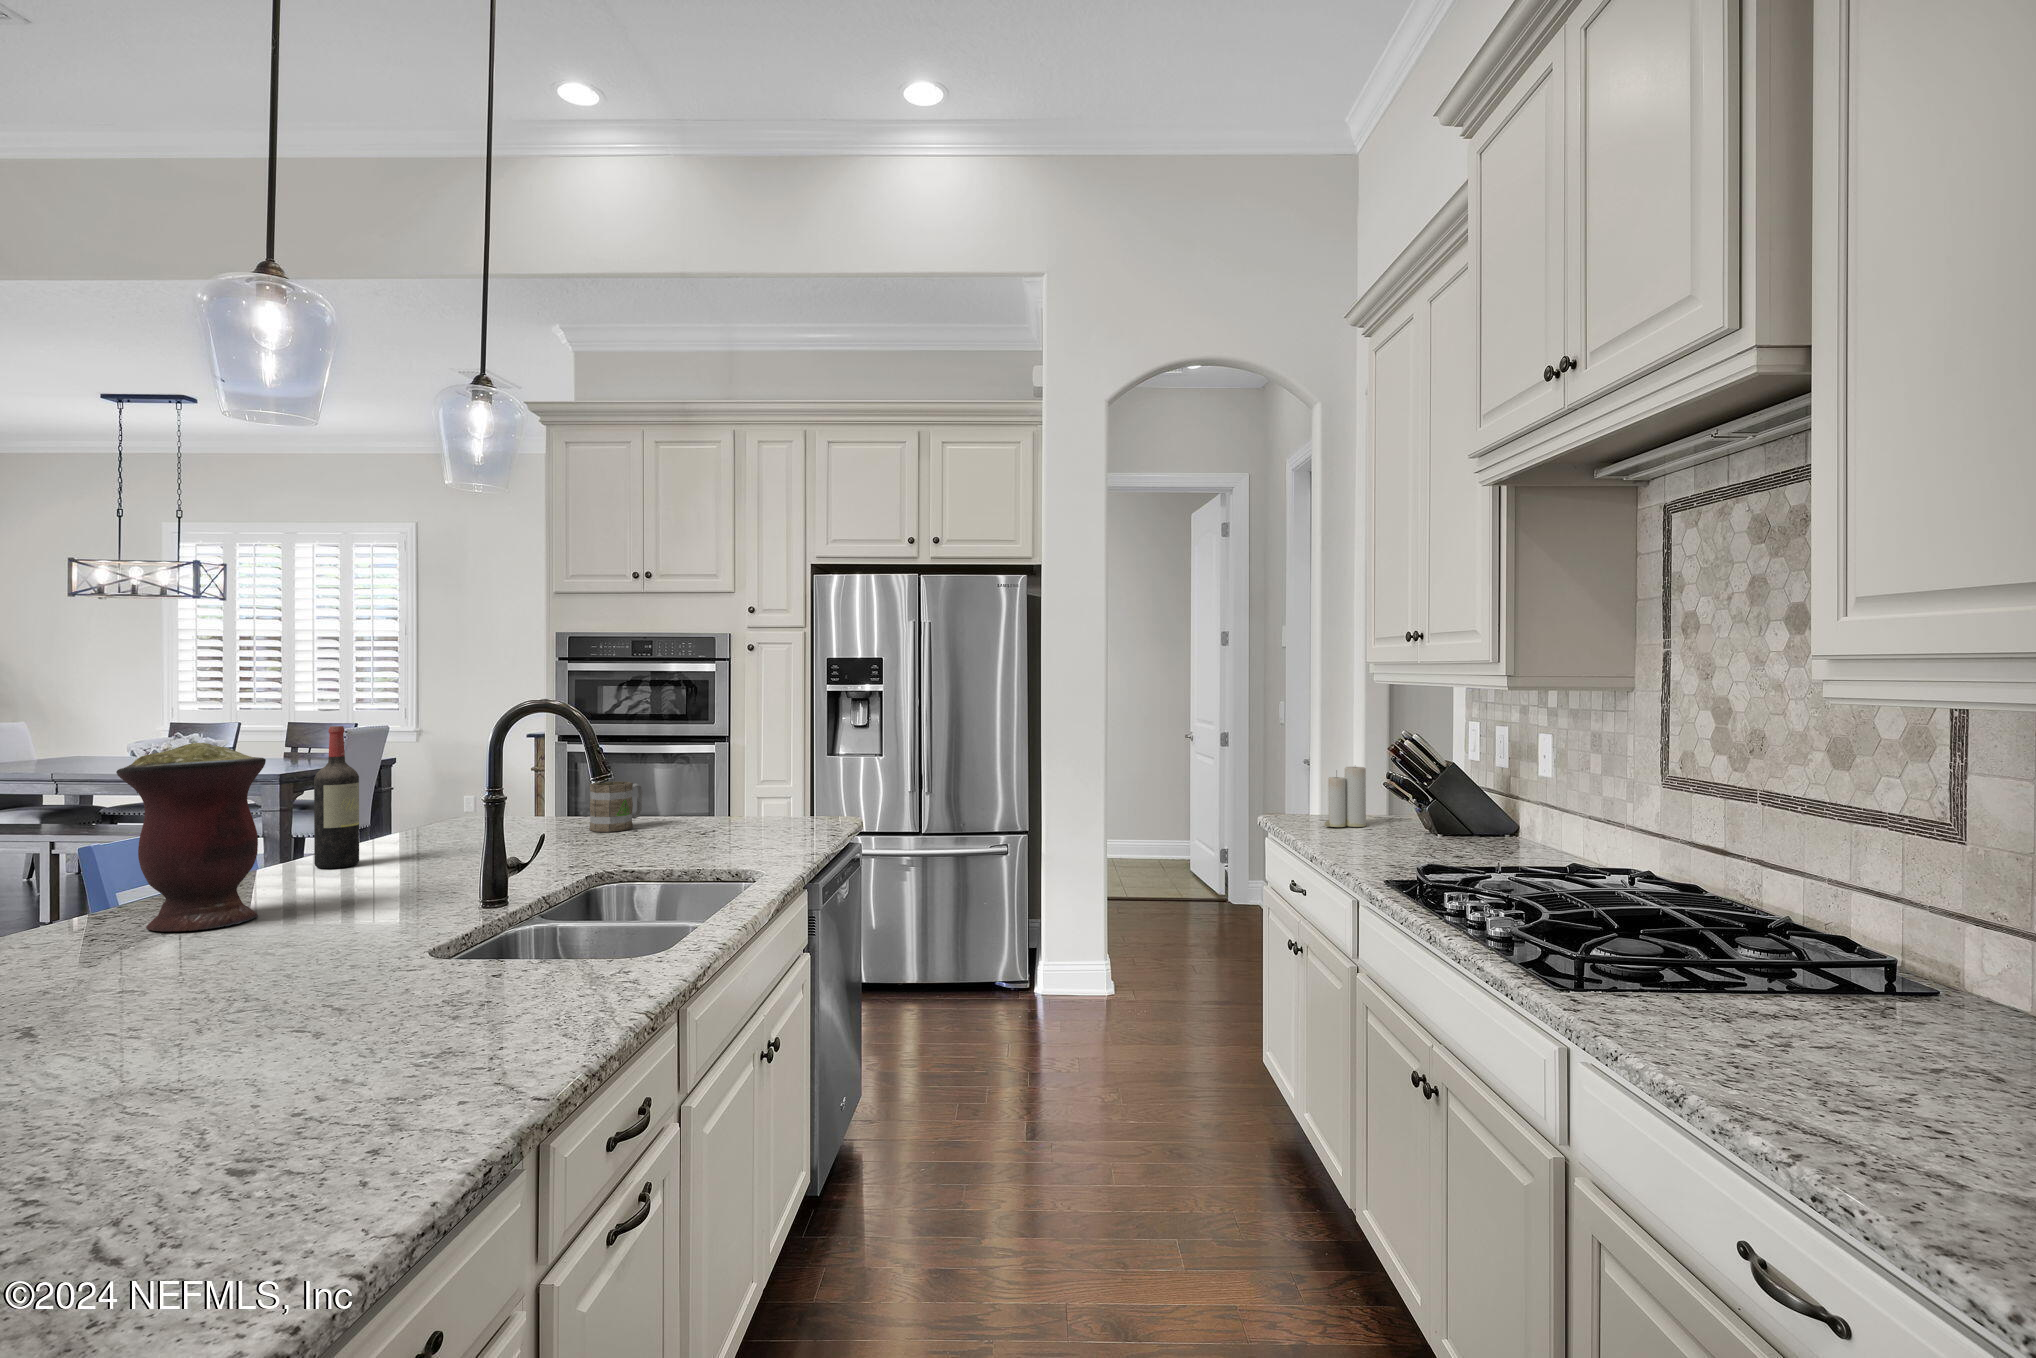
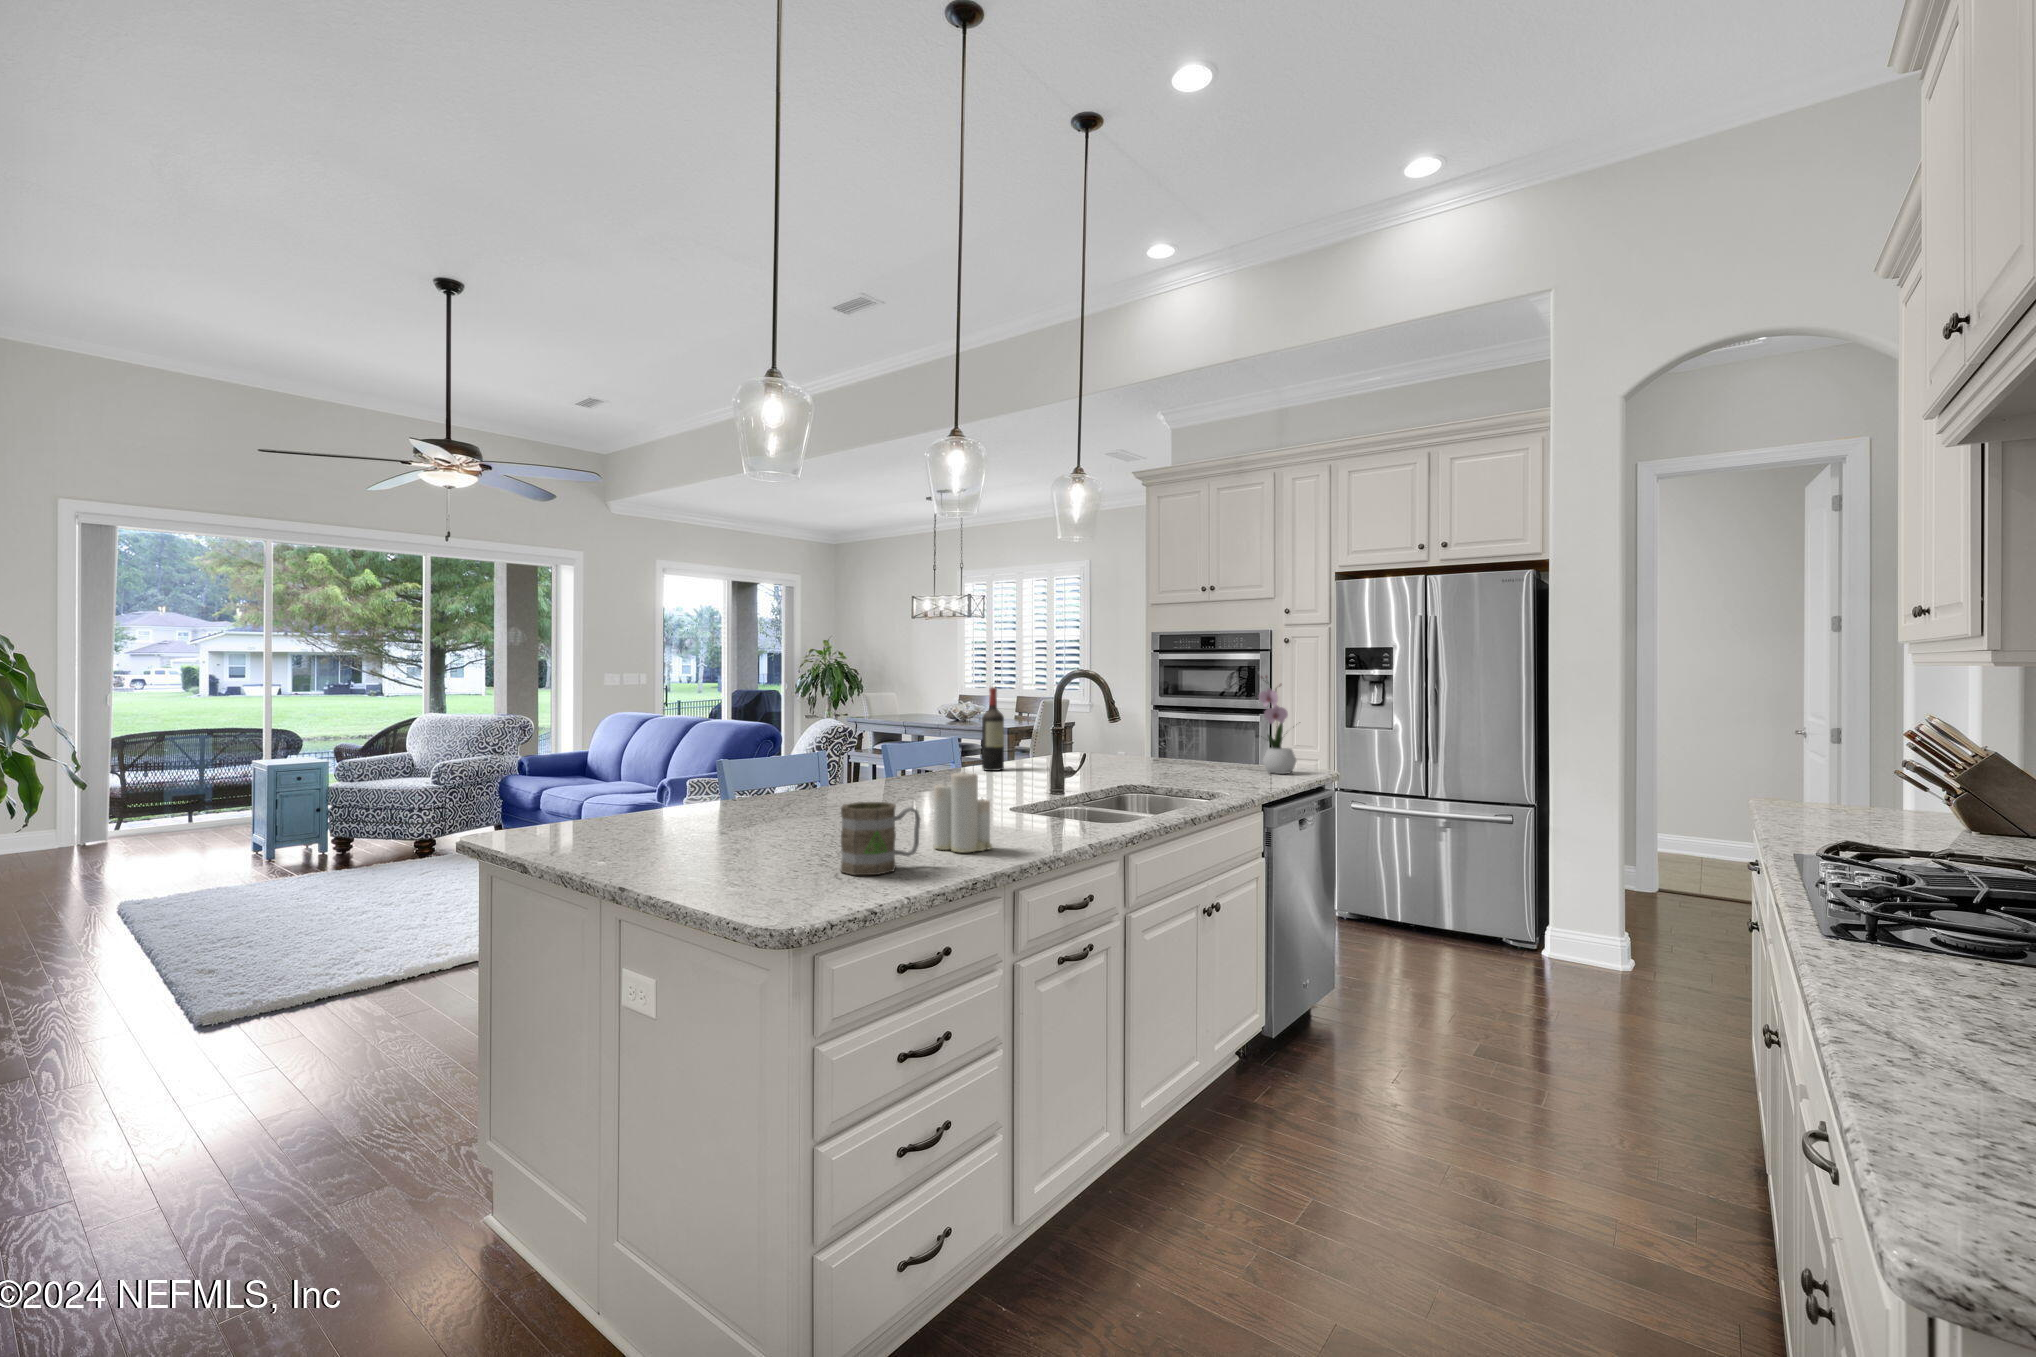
flower arrangement: none [767,698,819,829] -> present [1258,676,1296,774]
vase: present [116,743,266,932] -> none [885,691,948,790]
candle: present [1324,766,1366,827] -> present [934,772,992,852]
mug: present [589,782,643,832] -> present [841,802,920,875]

